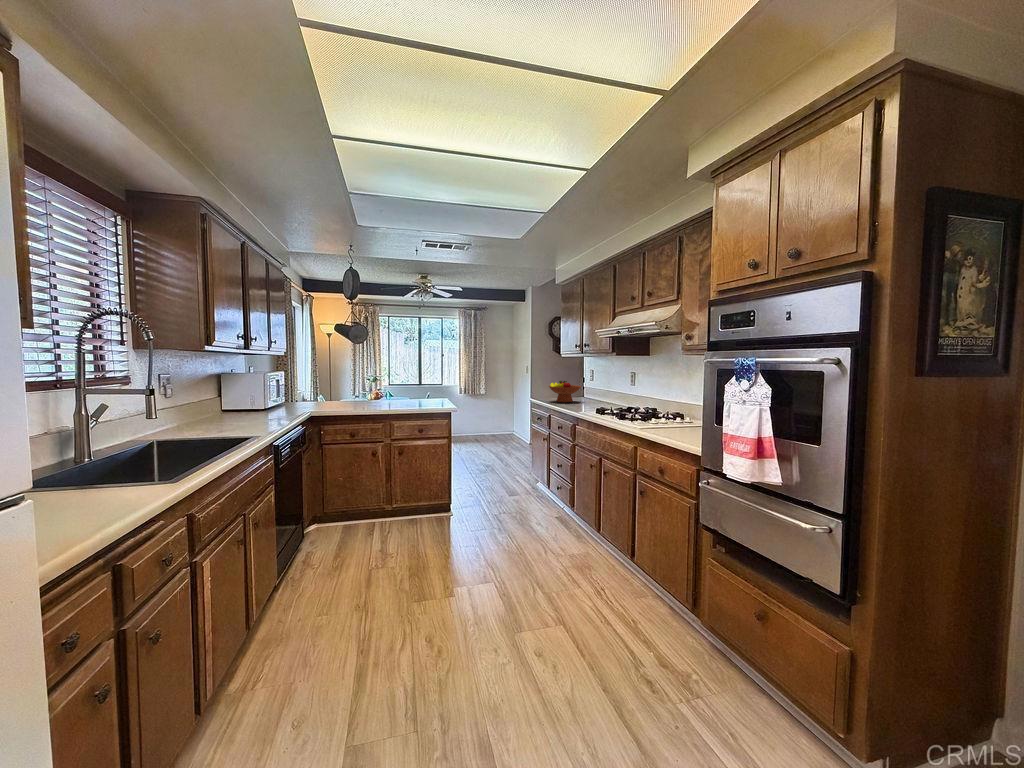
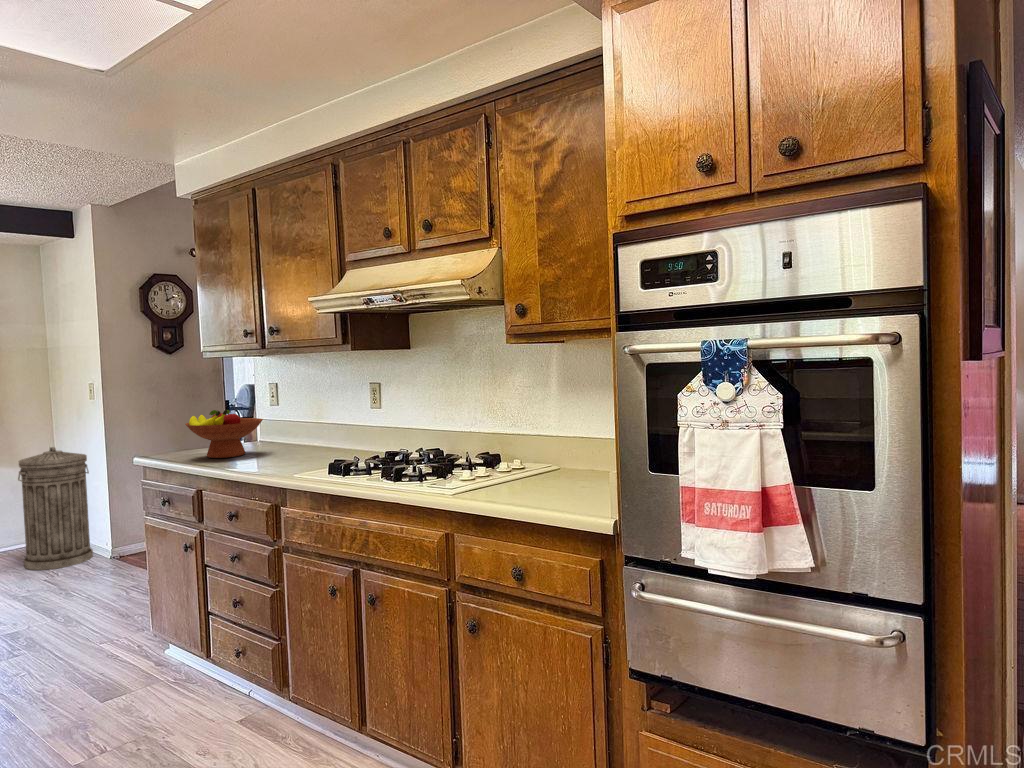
trash can: none [499,392,523,444] -> present [18,447,93,570]

